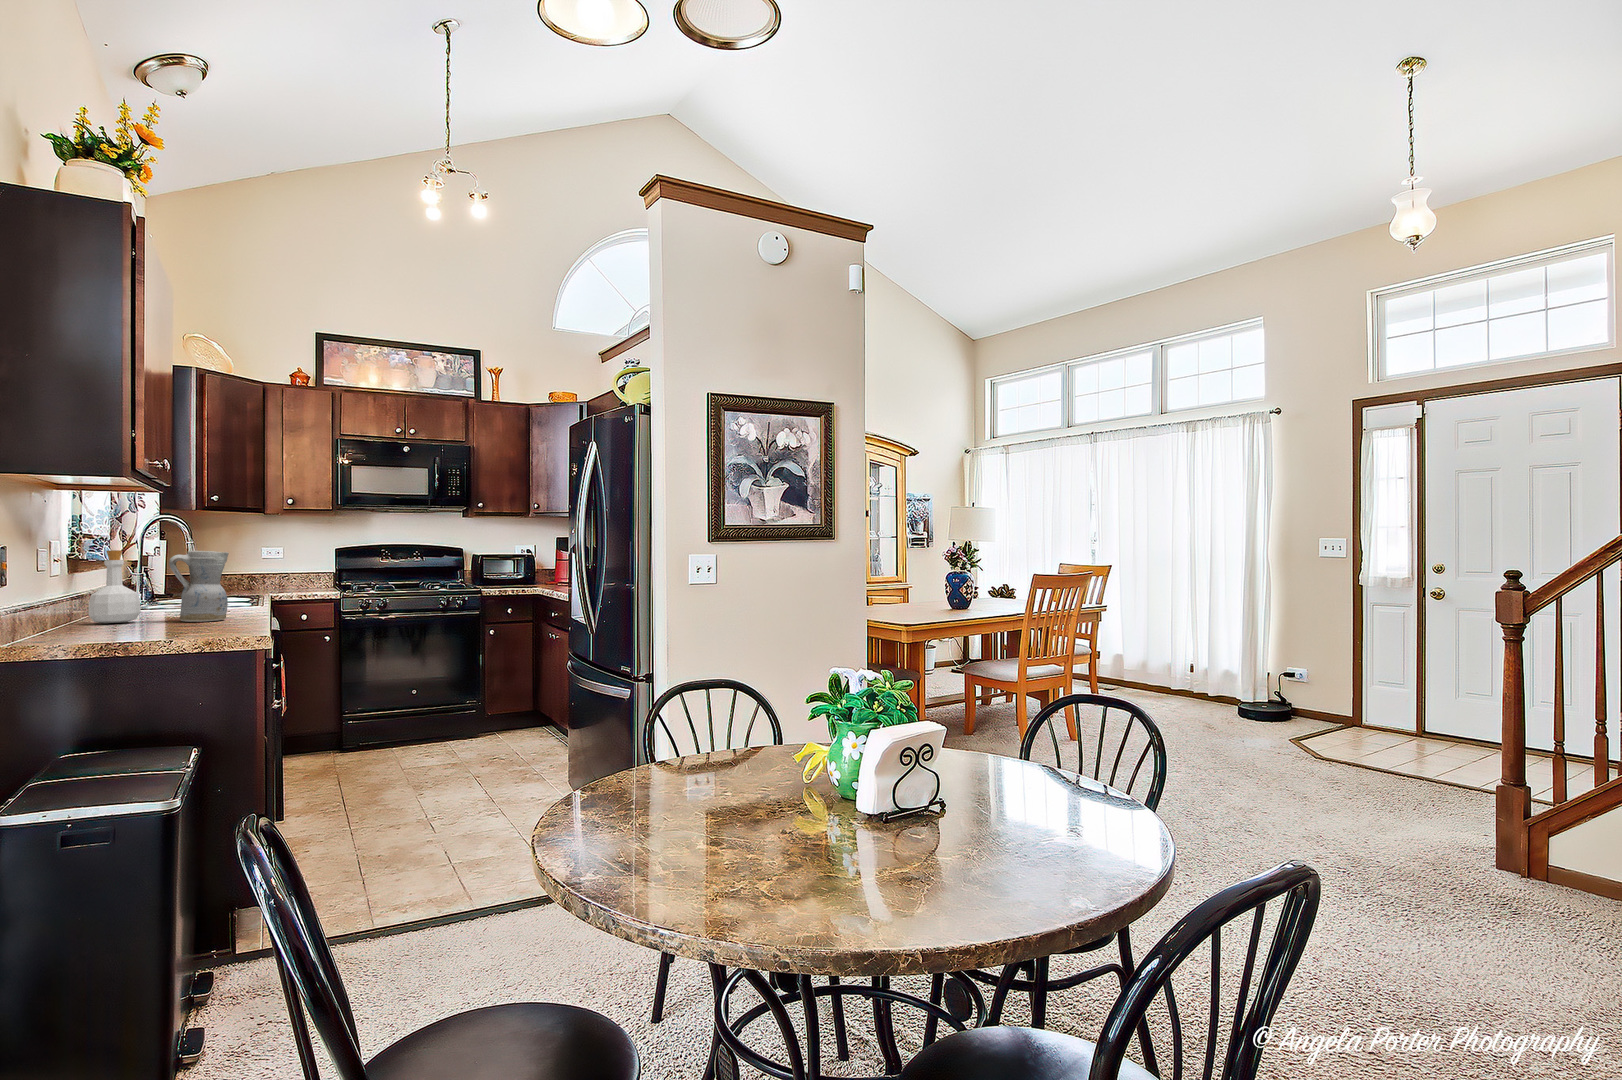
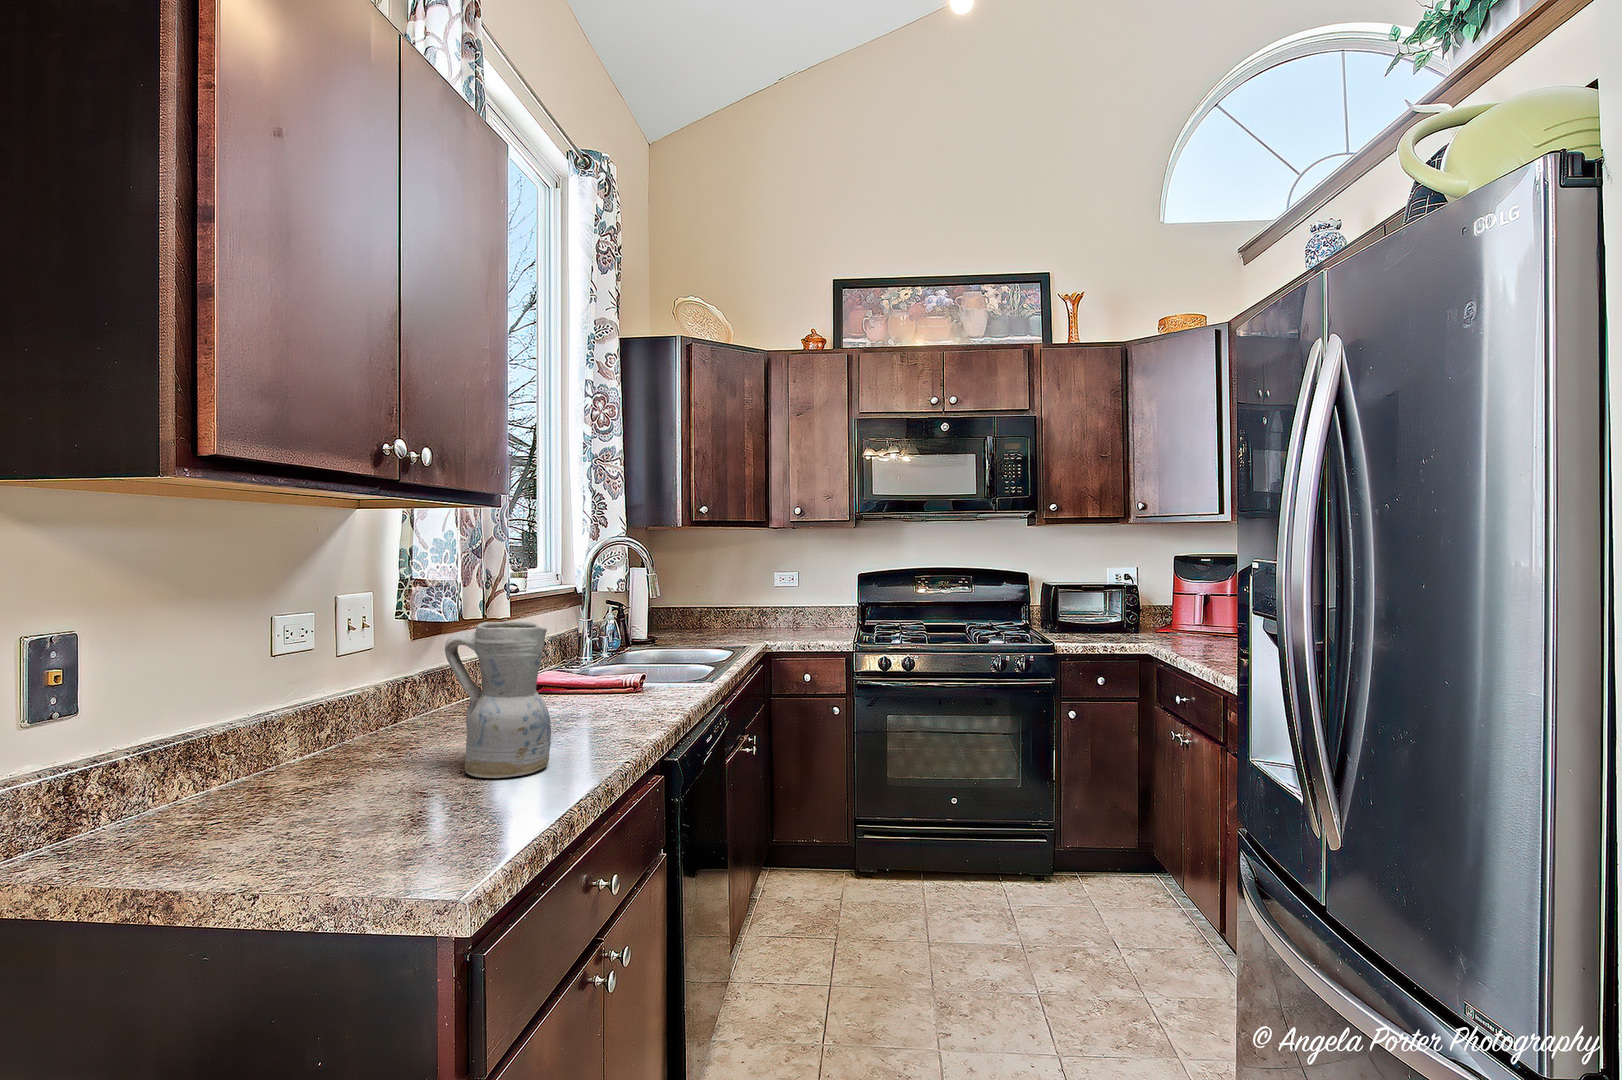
bottle: present [89,550,141,623] -> none [335,619,420,764]

